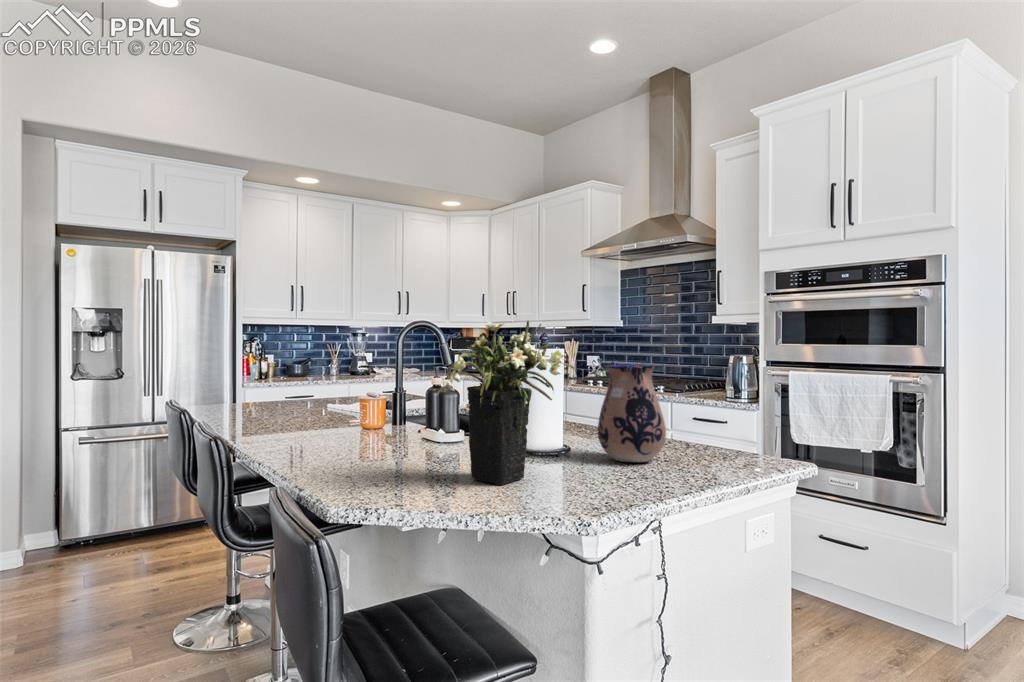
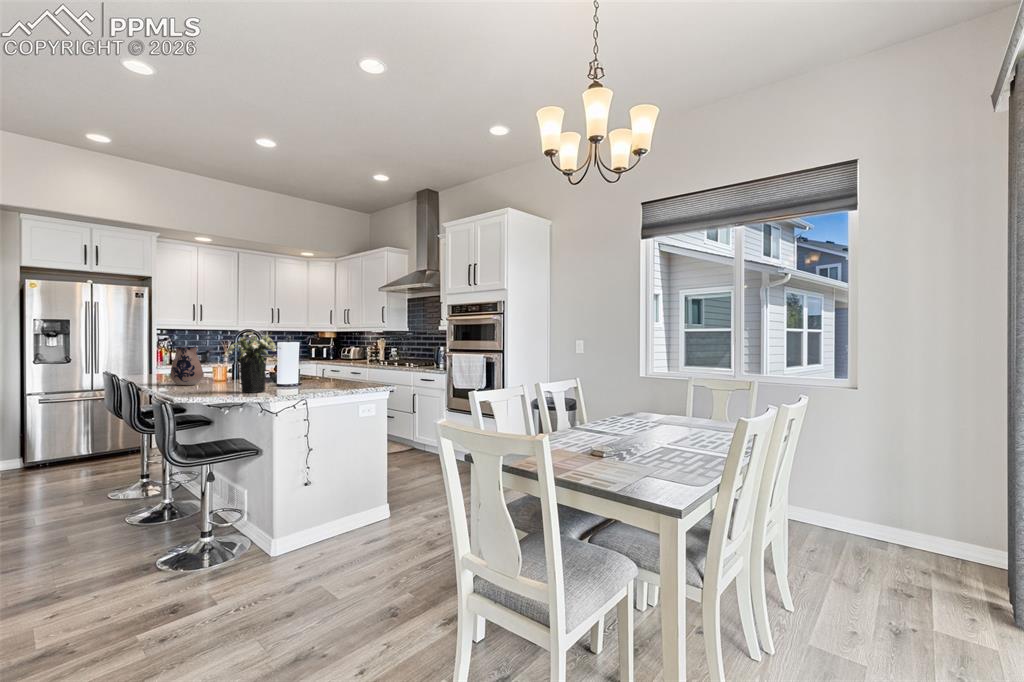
ceramic pitcher: present [598,364,666,463] -> present [170,347,203,385]

